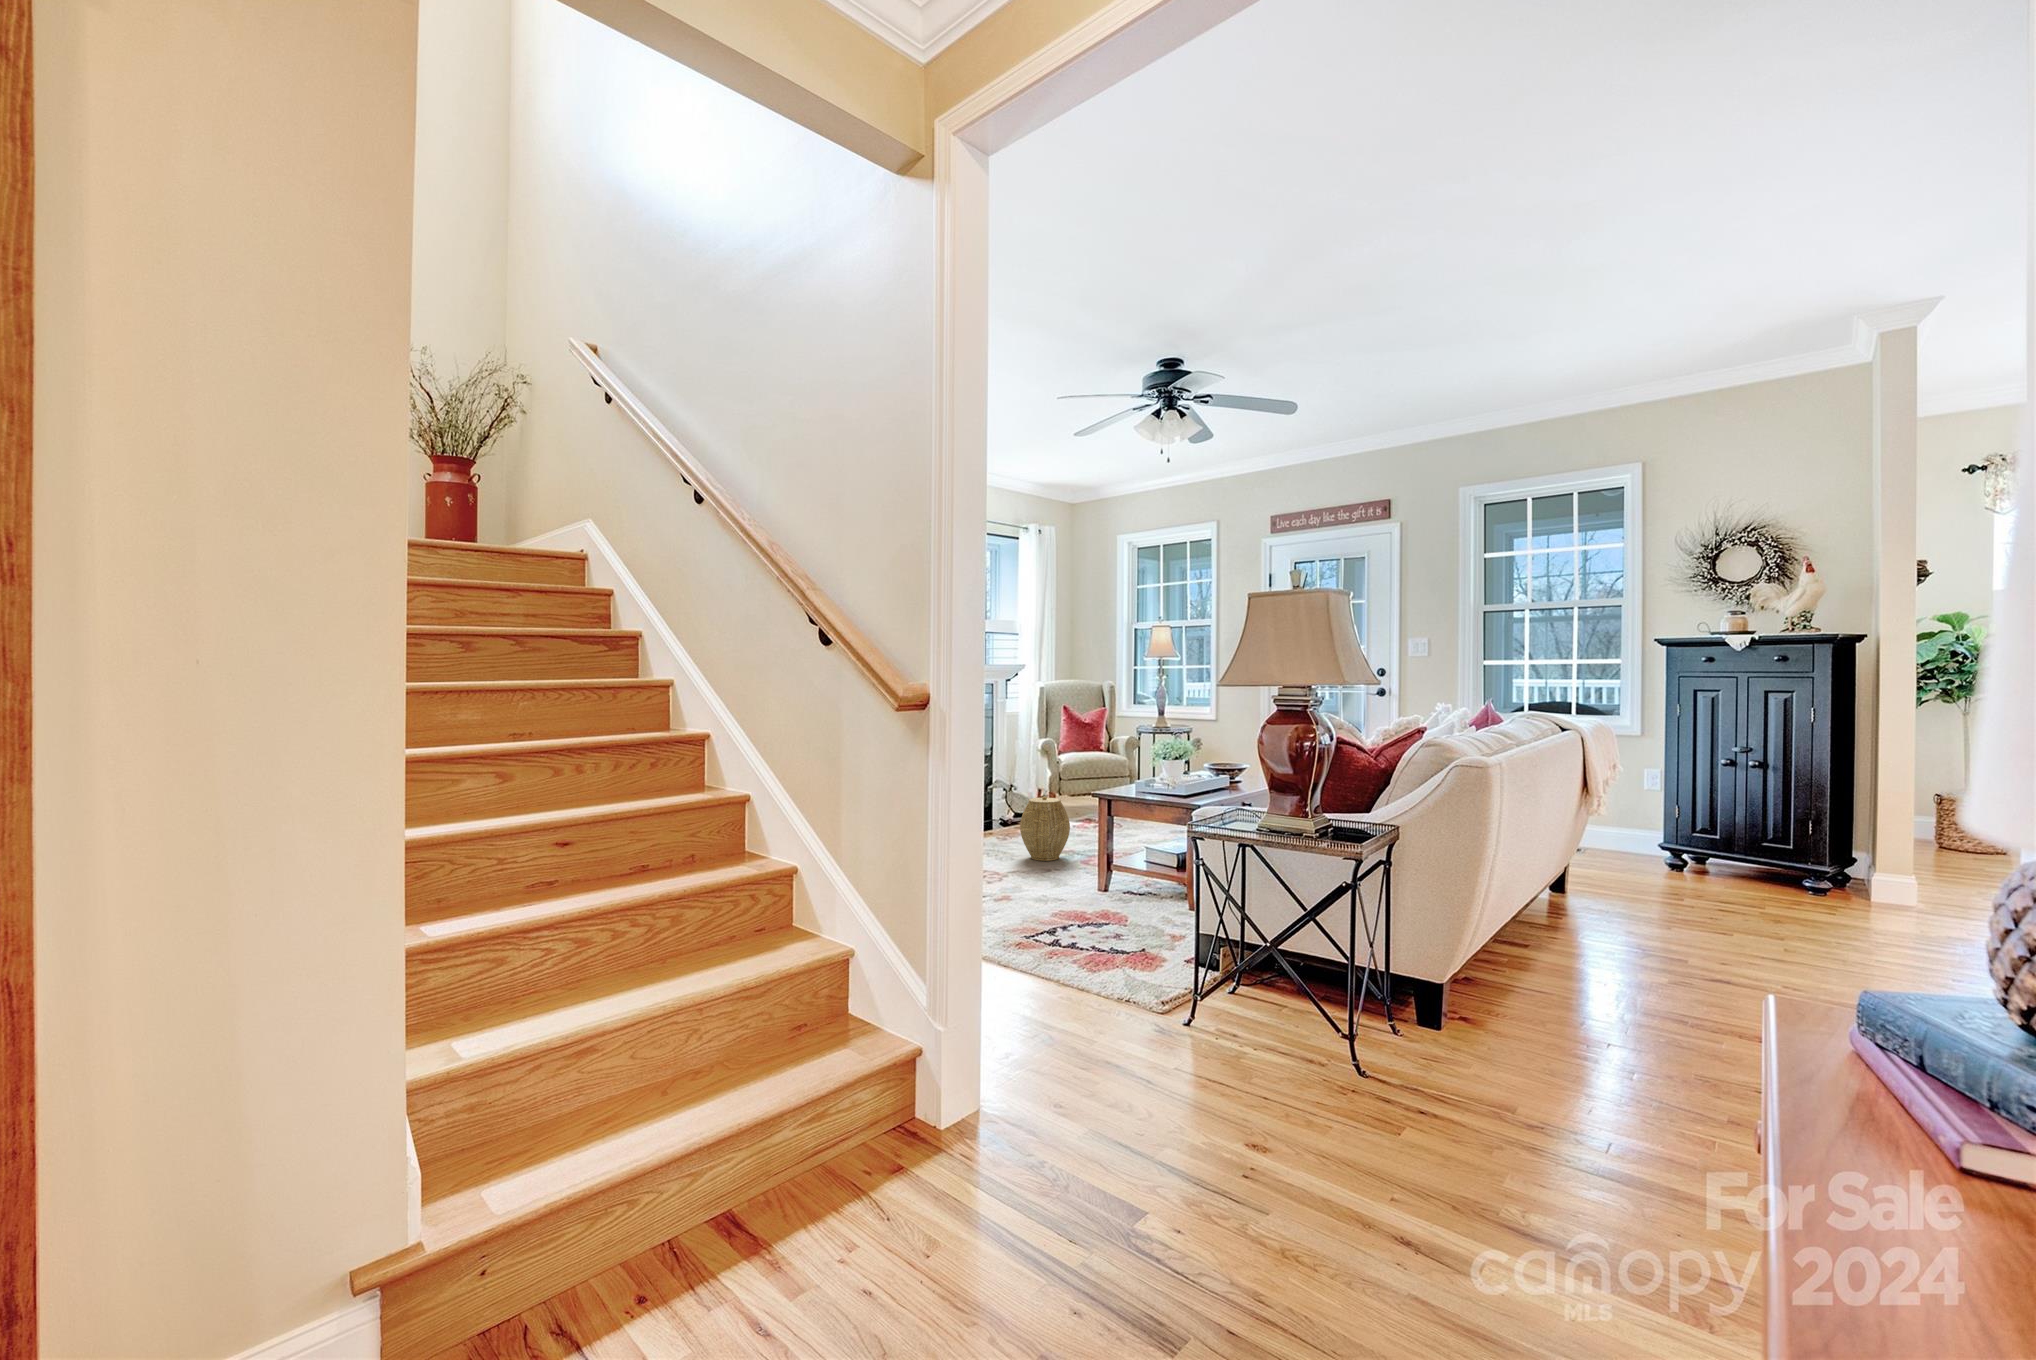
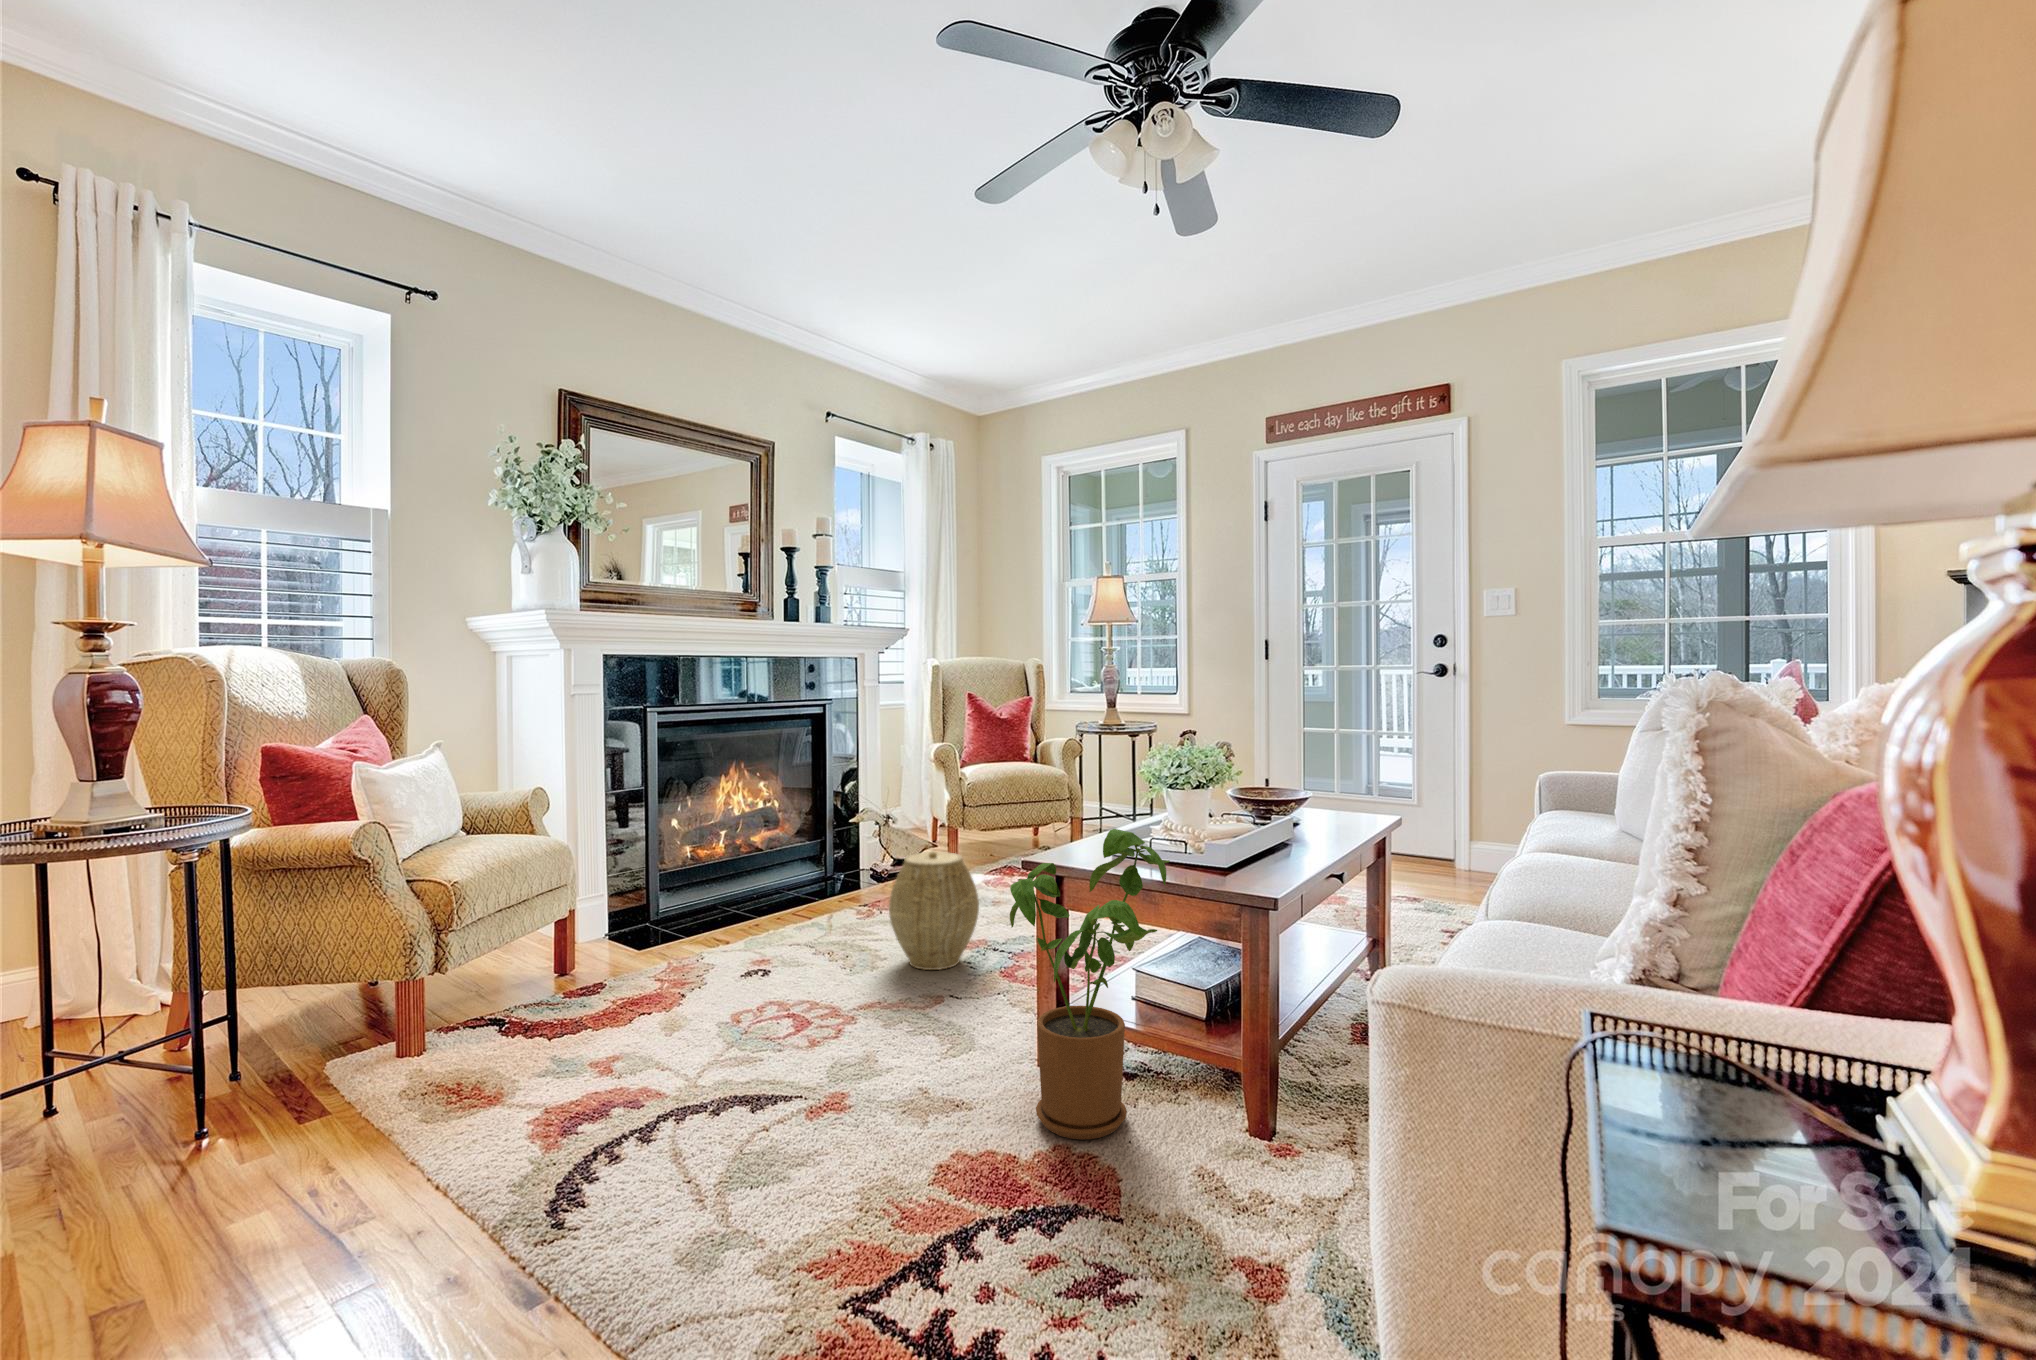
house plant: none [1085,774,1161,912] -> present [1010,829,1170,1140]

